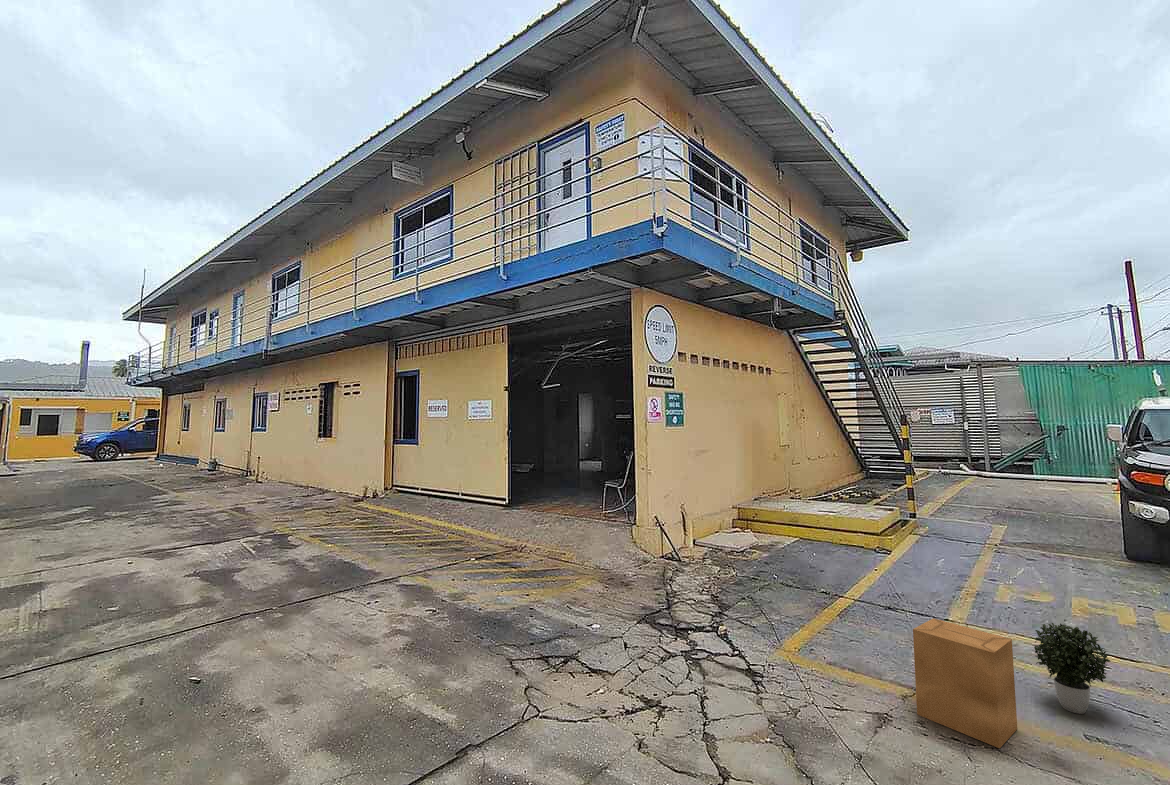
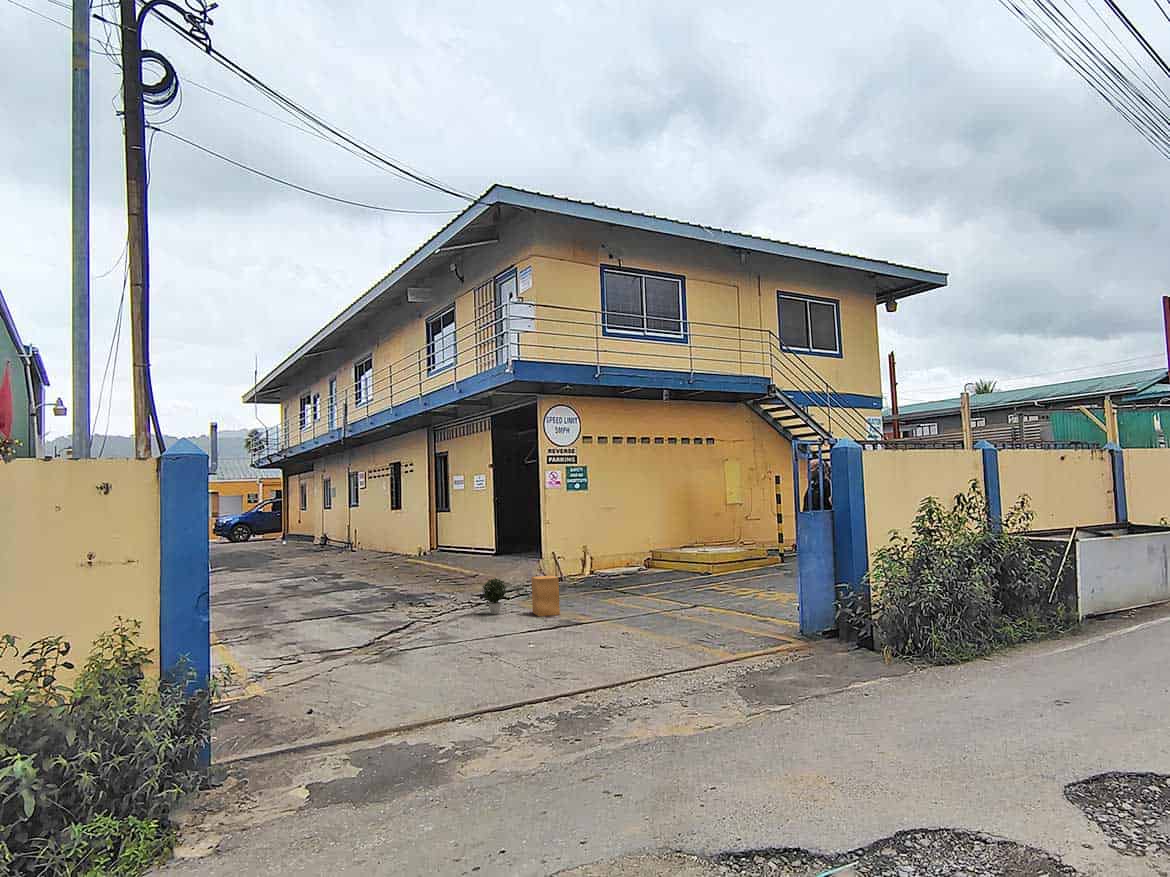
potted plant: present [1034,623,1110,714] -> present [483,578,506,615]

